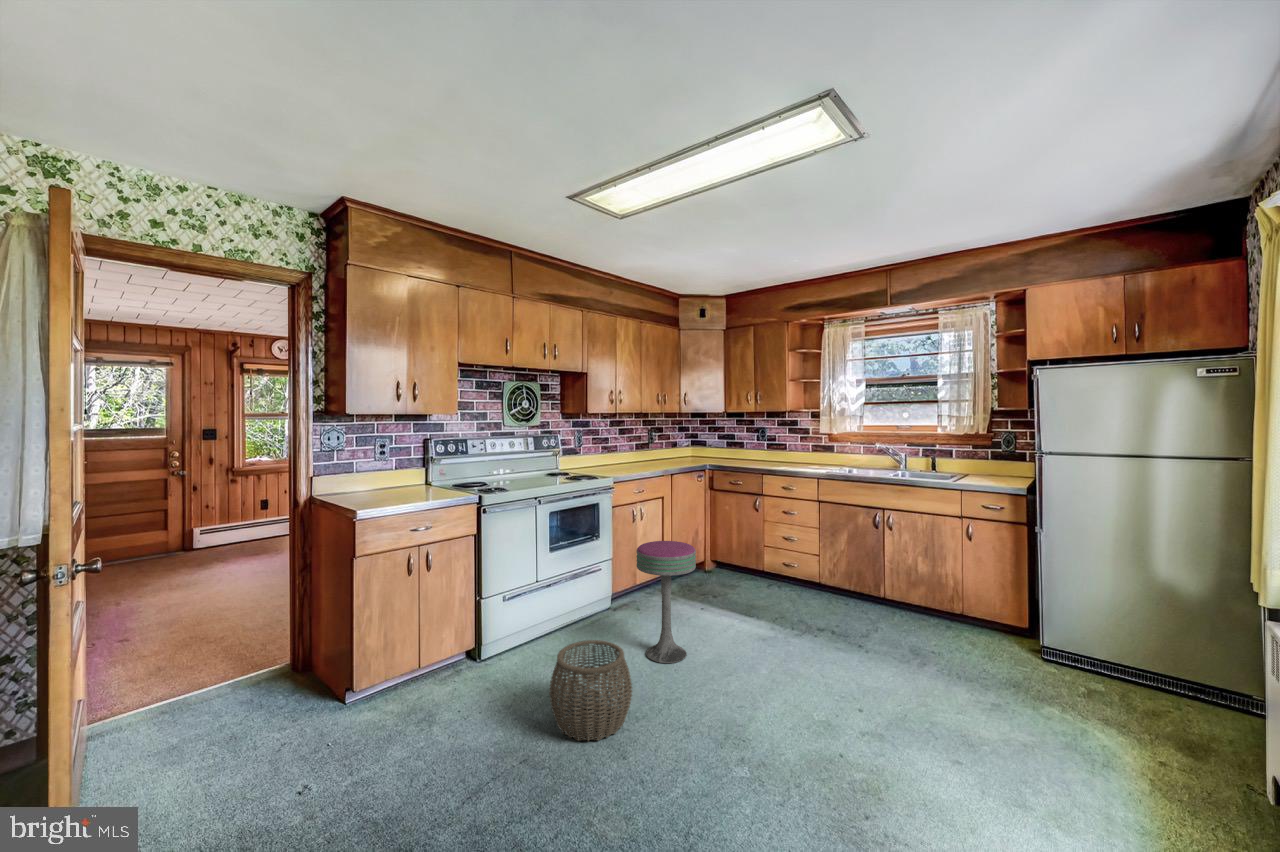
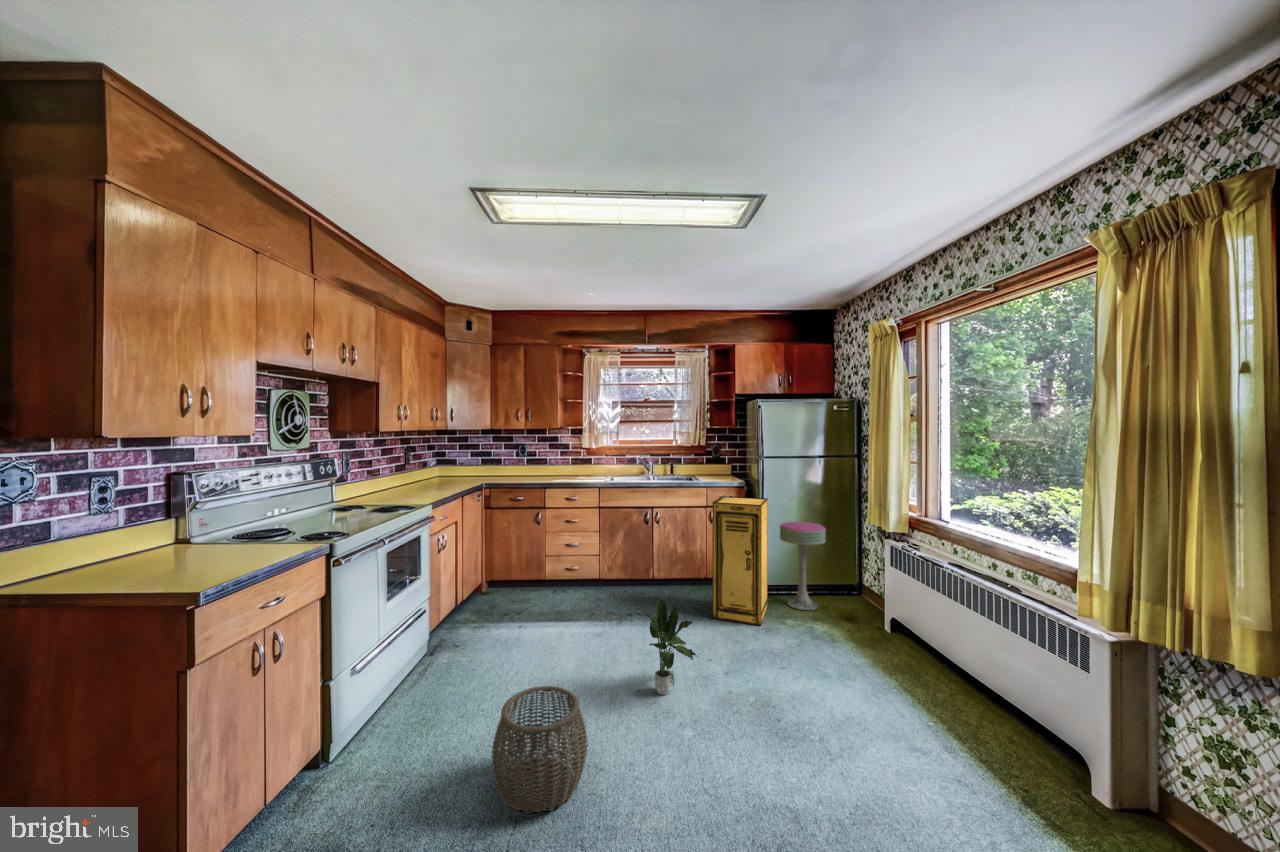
storage cabinet: none [919,503,1026,689] -> present [712,496,768,626]
bar stool: present [636,541,696,663] -> present [780,522,826,610]
potted plant: none [736,602,805,707] -> present [640,600,697,695]

